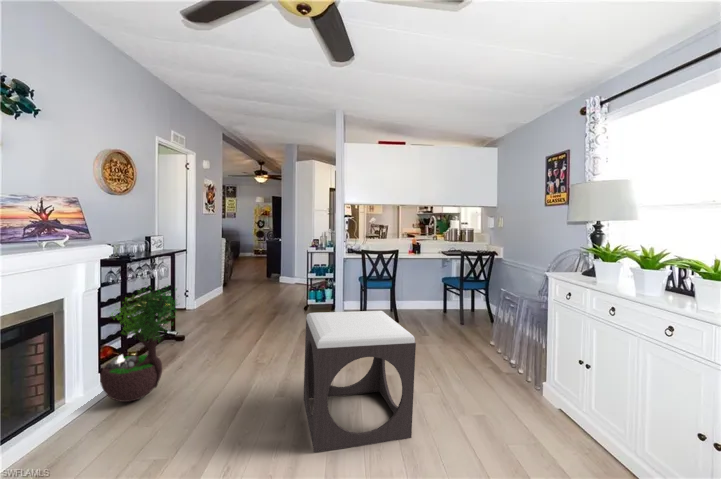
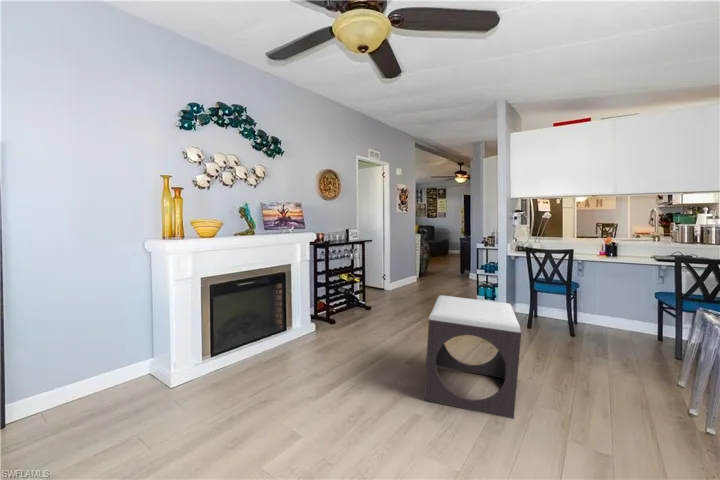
potted tree: present [101,286,177,402] -> none [308,259,356,337]

